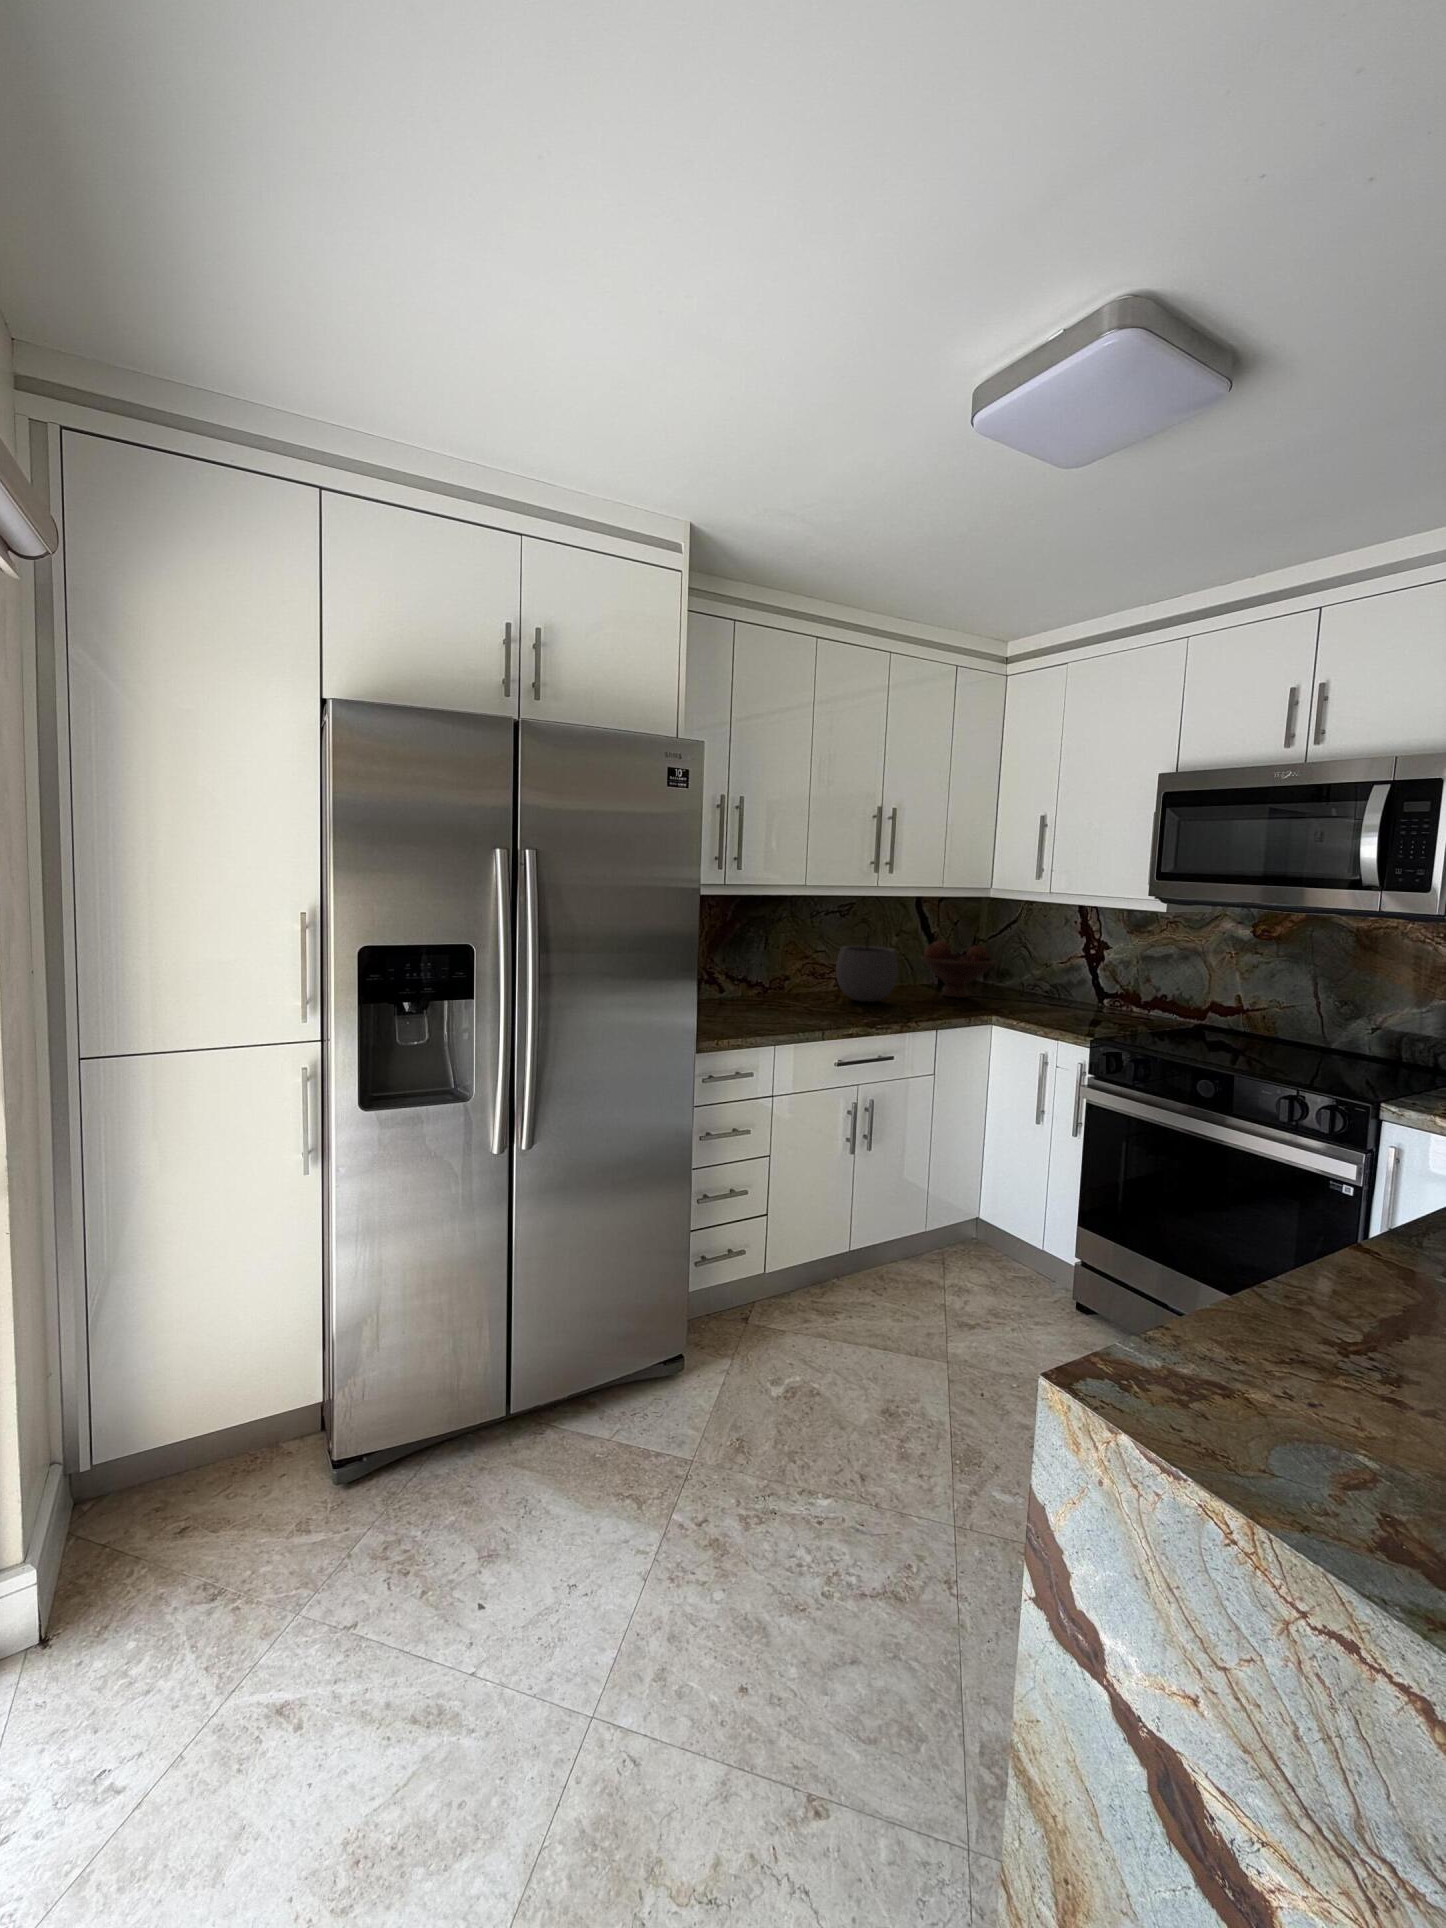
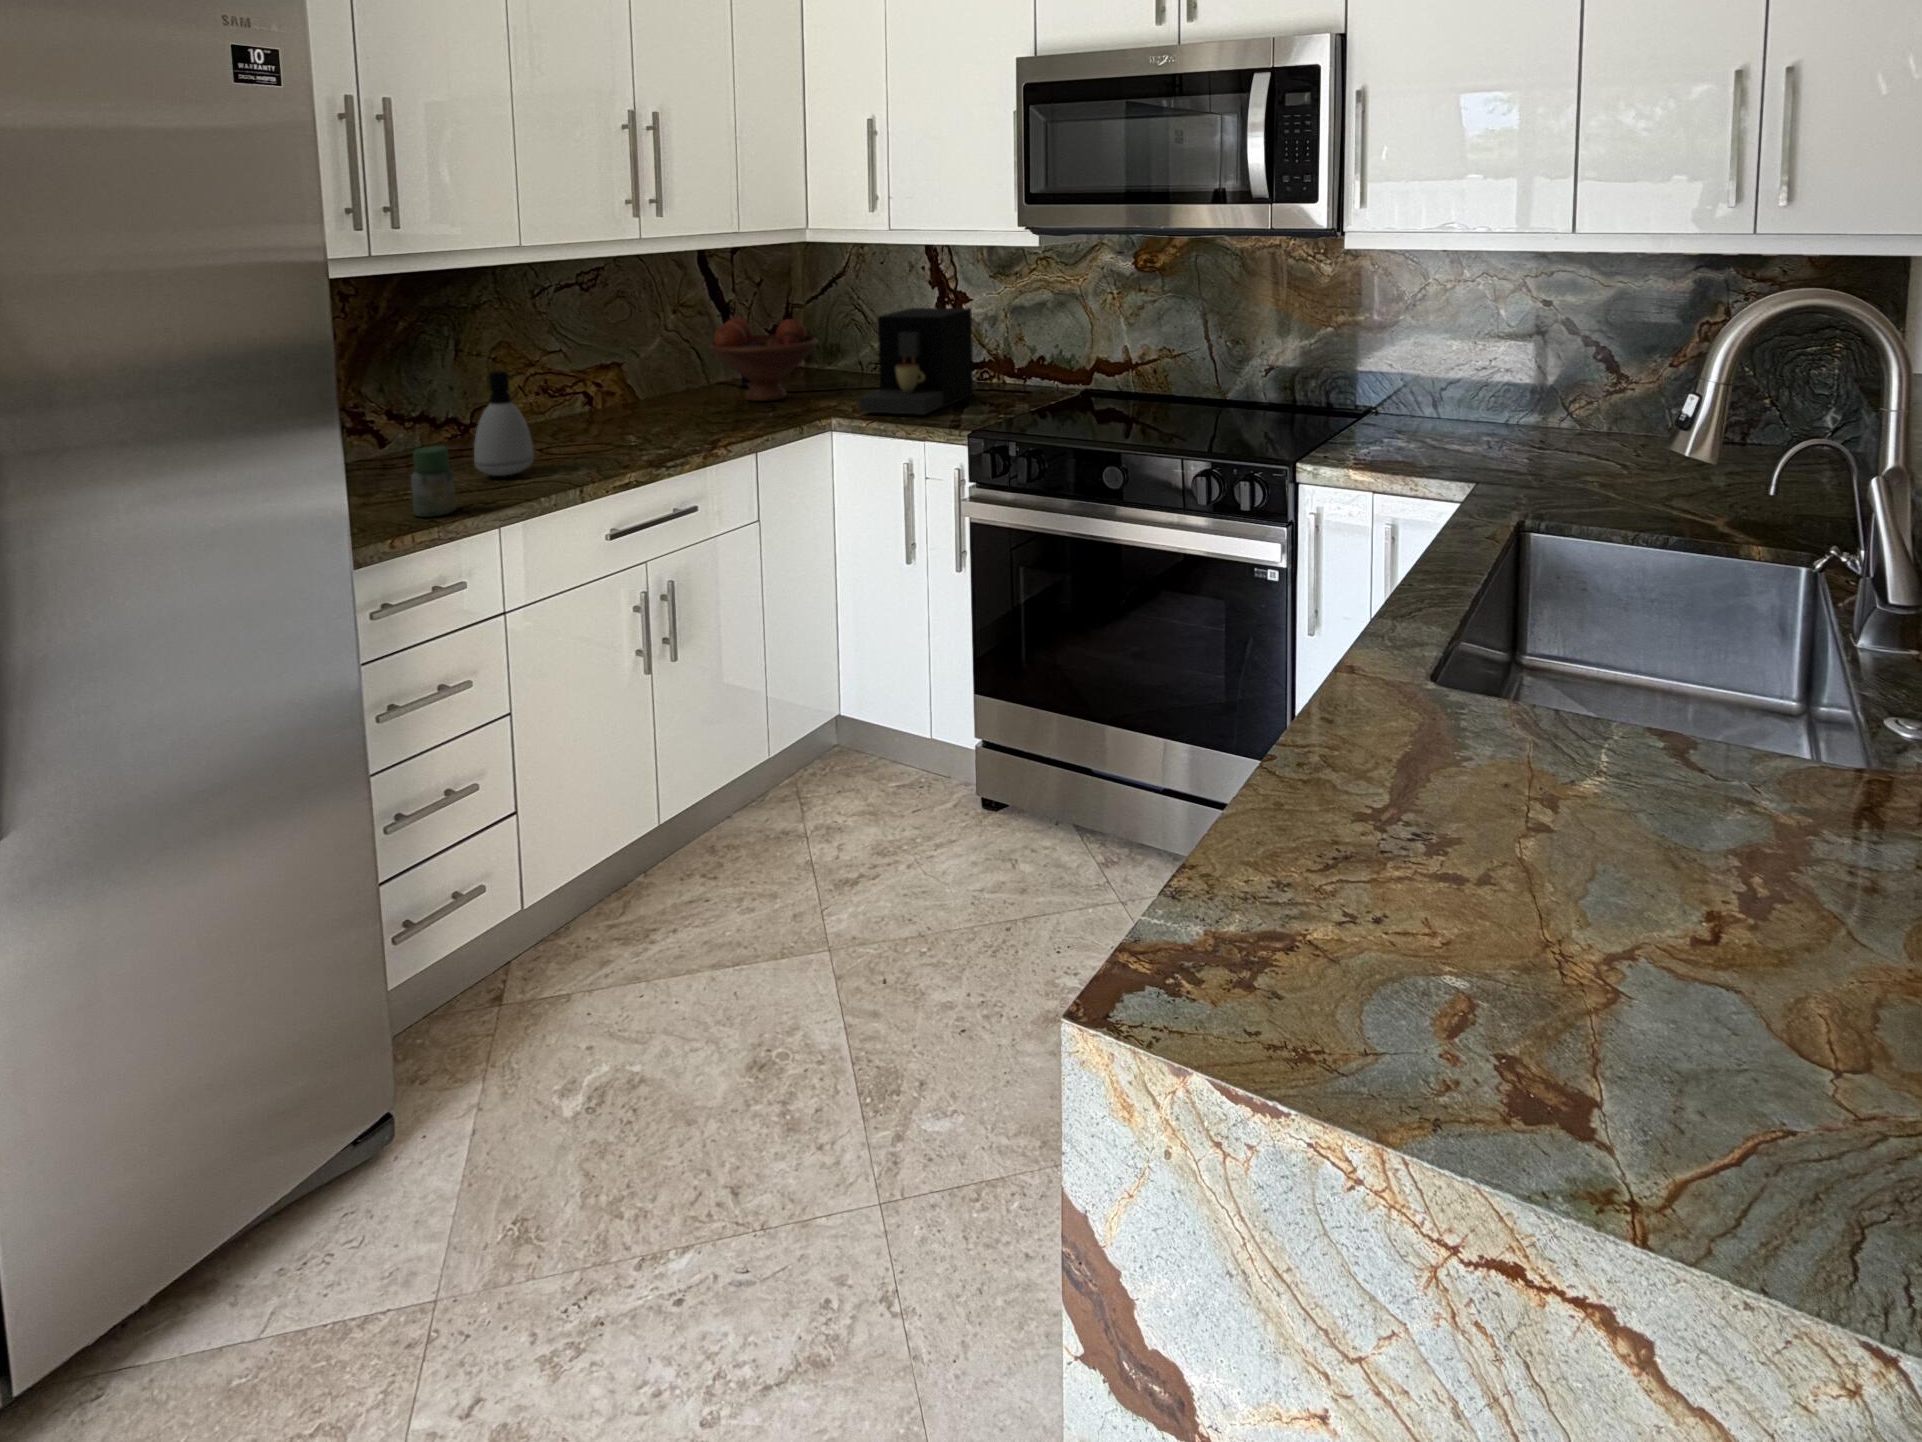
plant pot: present [836,930,898,1002] -> none [580,307,680,429]
coffee maker: none [1017,947,1111,1021] -> present [859,308,974,415]
soap dispenser: none [768,953,804,1016] -> present [474,370,534,476]
jar: none [731,991,754,1031] -> present [411,446,456,517]

